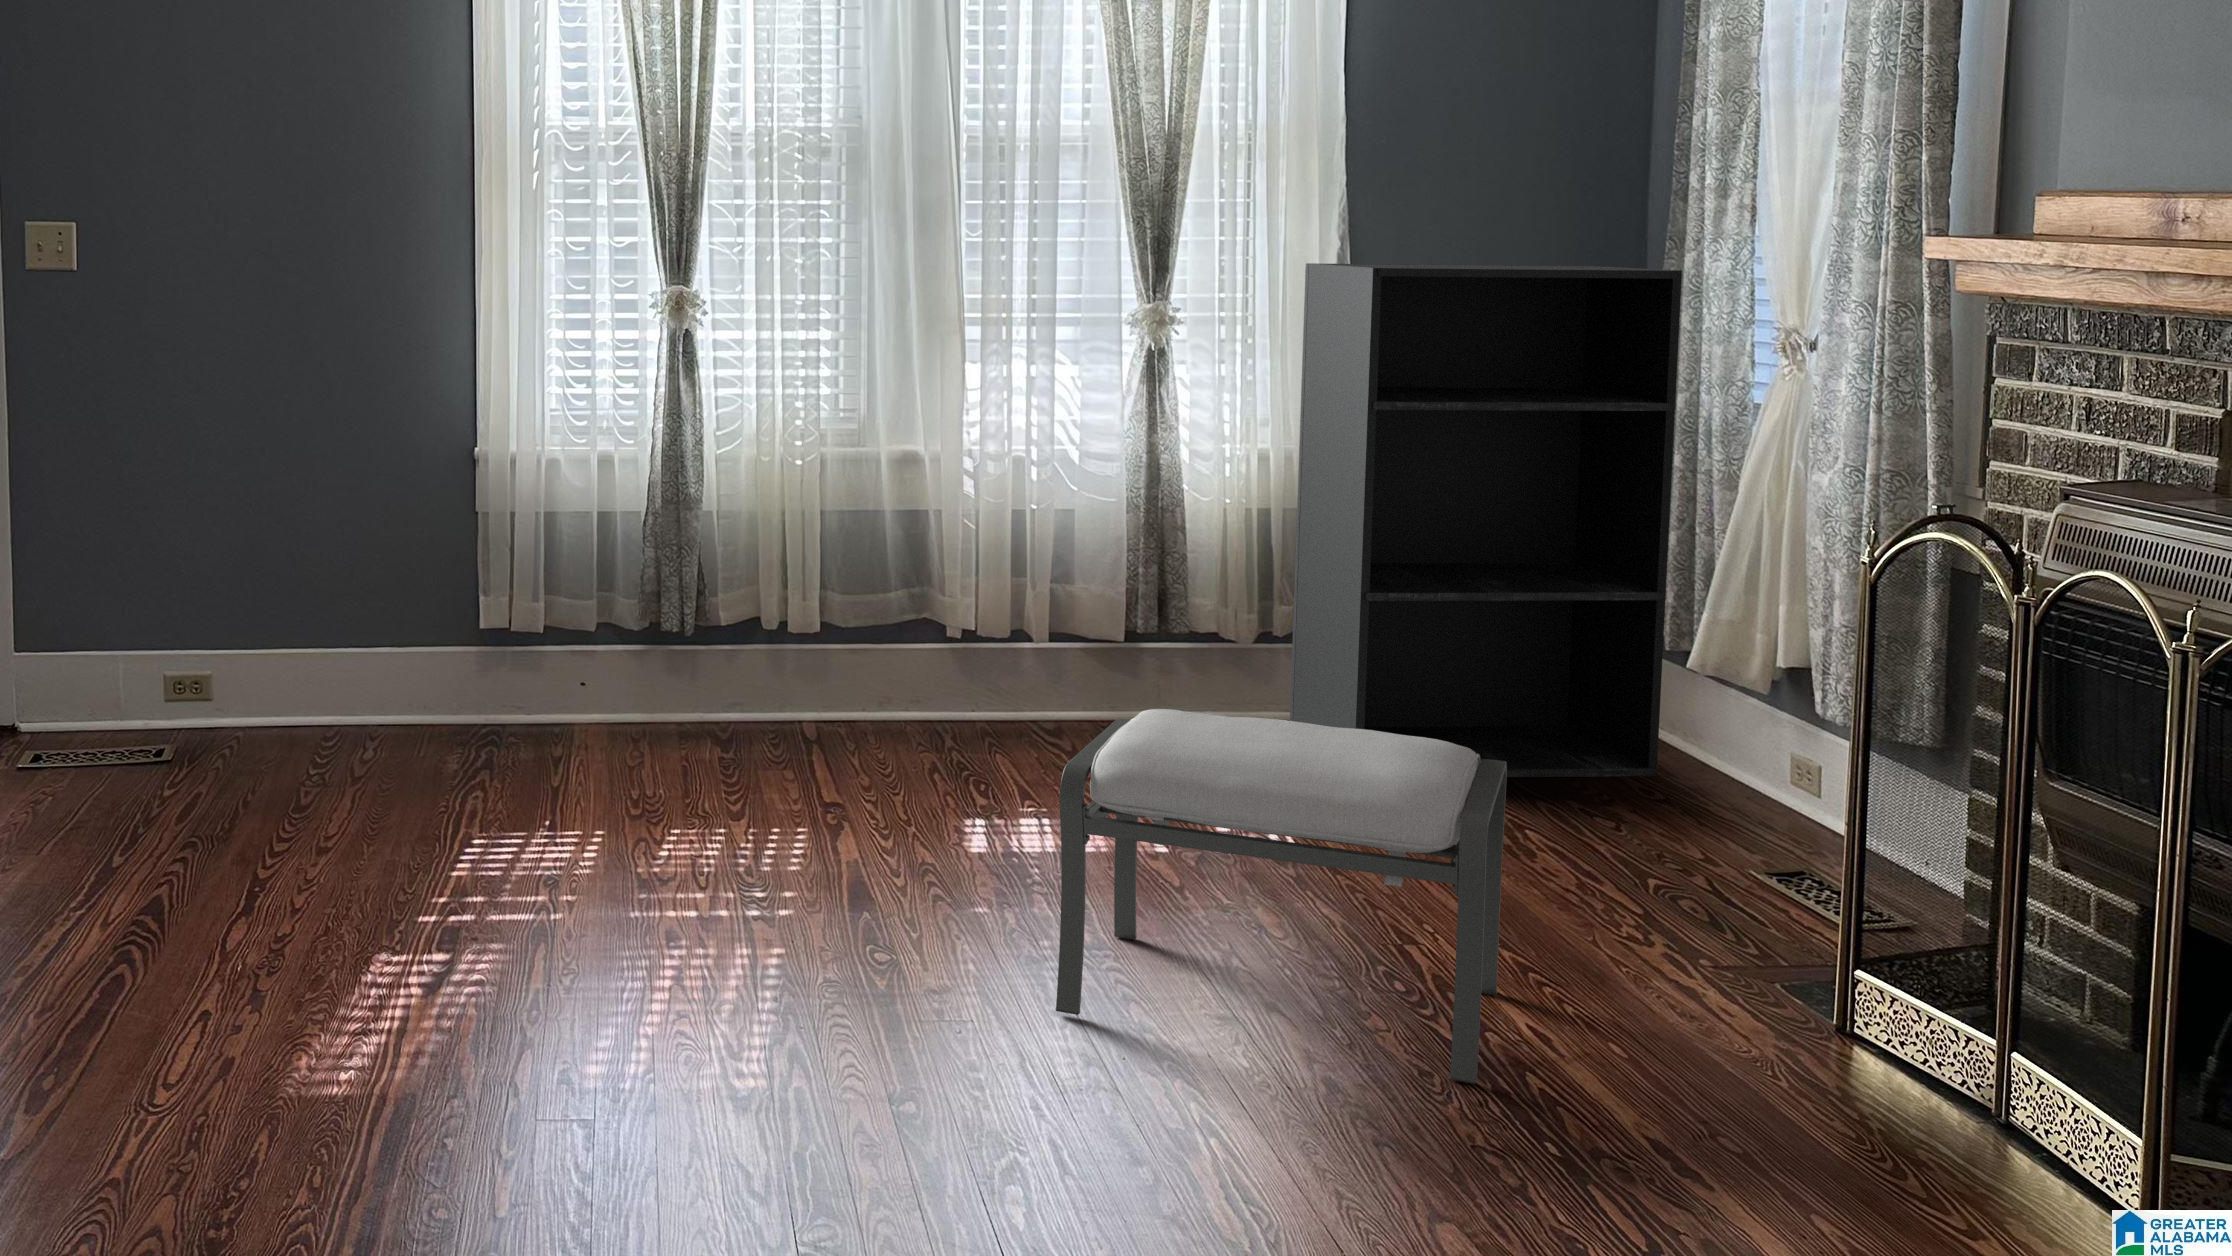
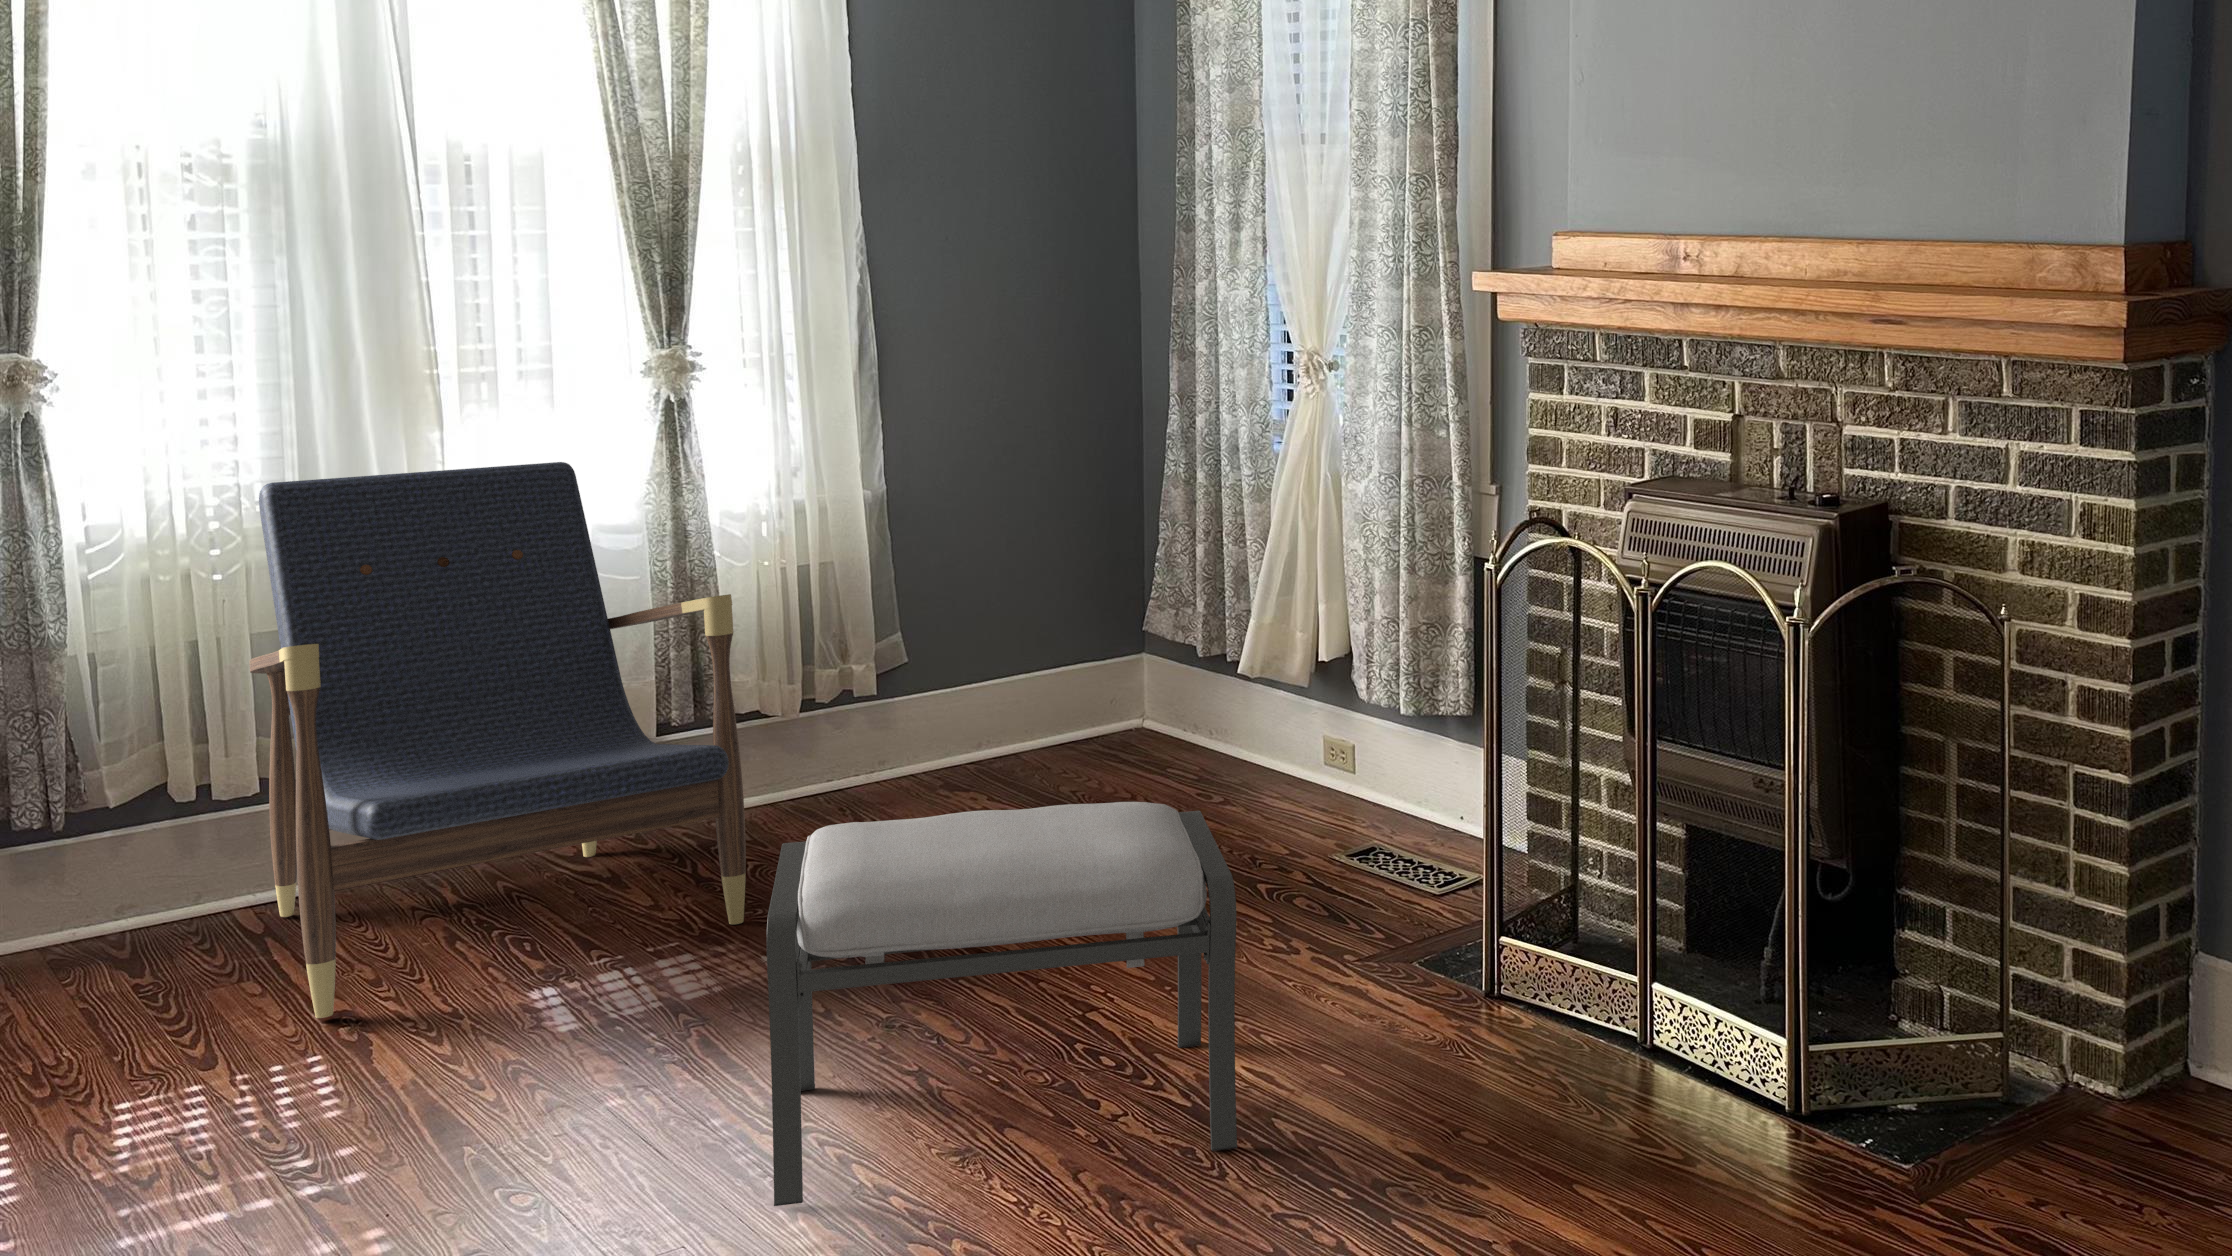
bookshelf: present [1290,263,1682,777] -> none [837,292,1209,840]
lounge chair: none [813,393,1159,807] -> present [249,462,746,1018]

